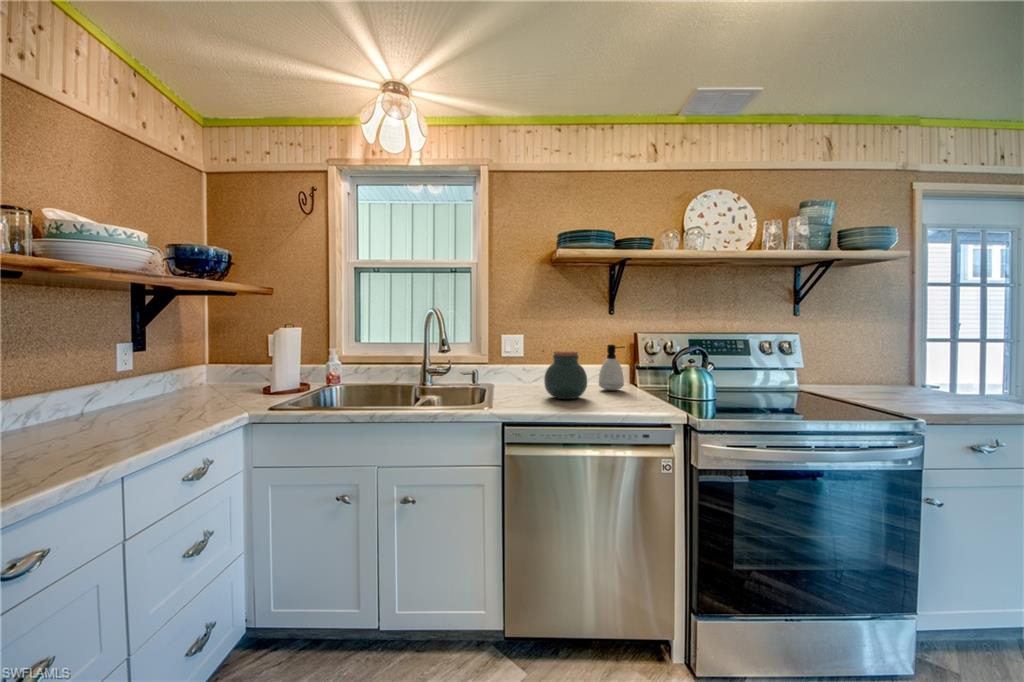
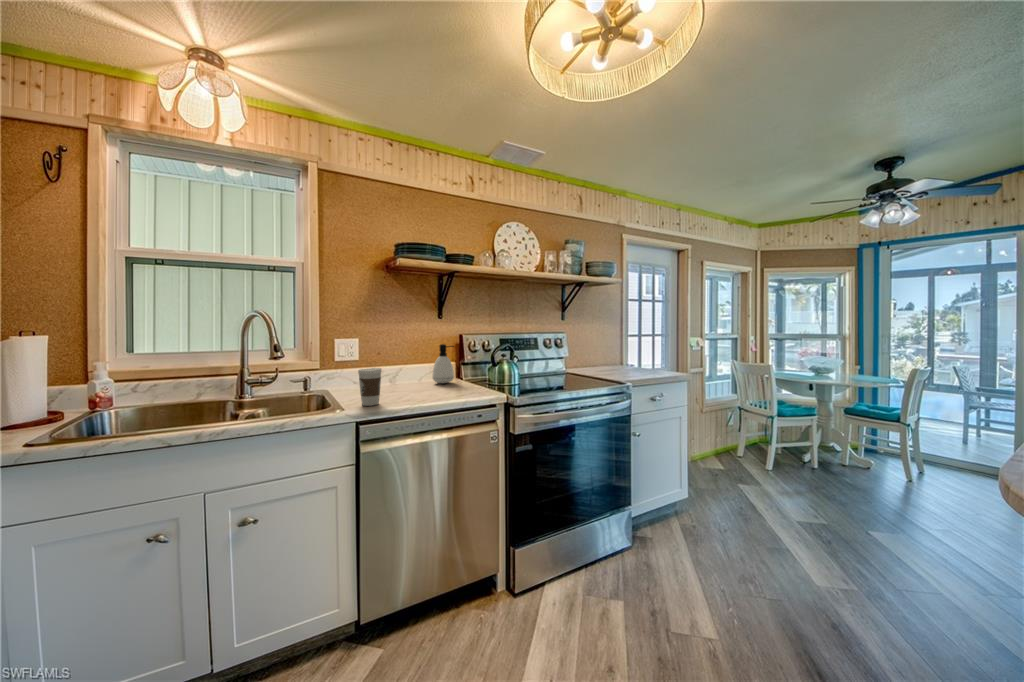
jar: present [544,351,587,399] -> none [388,352,427,395]
coffee cup: none [510,367,533,406] -> present [358,368,381,406]

